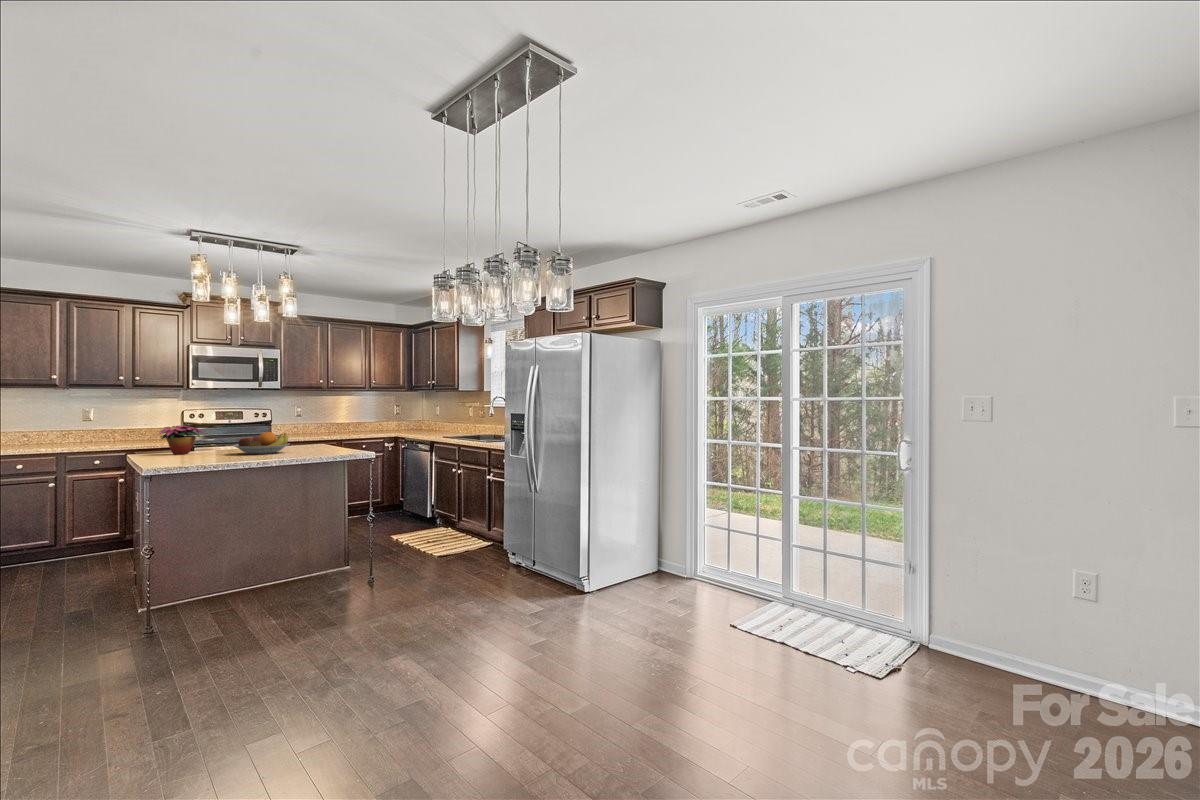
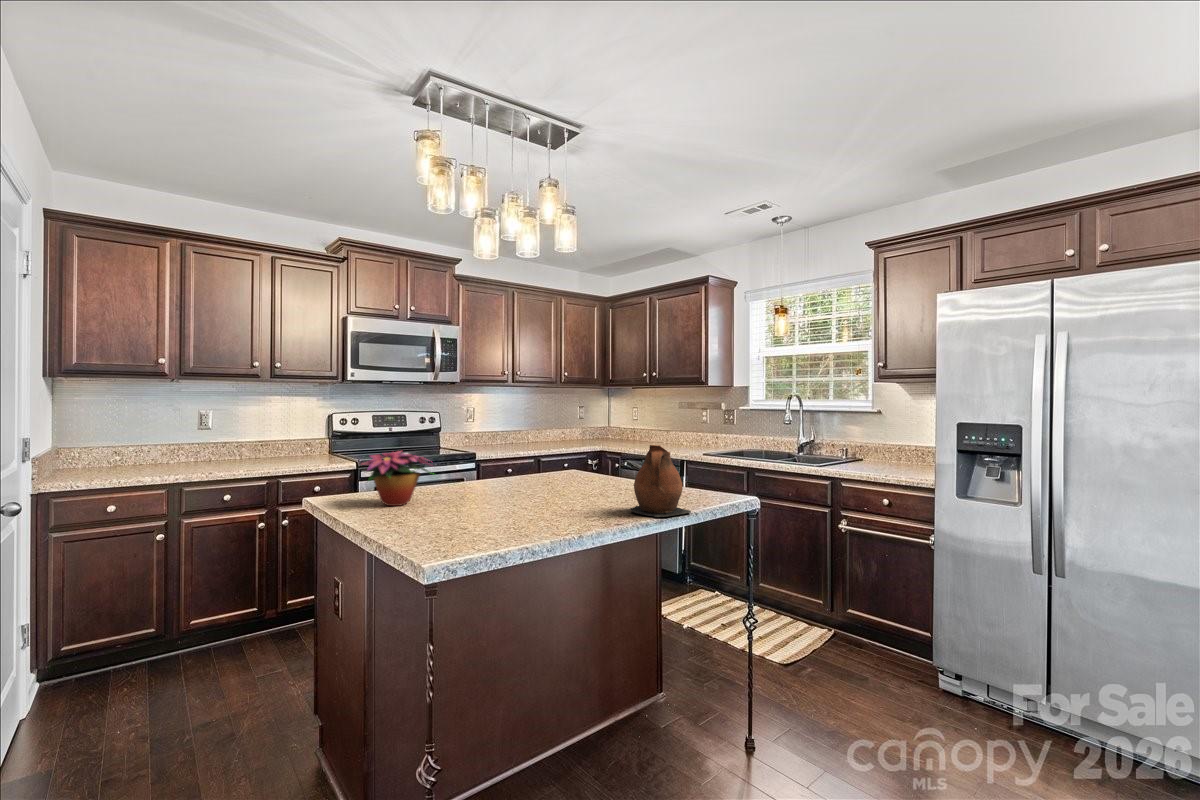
ceramic pitcher: none [301,417,337,454] -> present [629,445,691,517]
fruit bowl: present [233,432,290,454] -> none [497,468,590,512]

